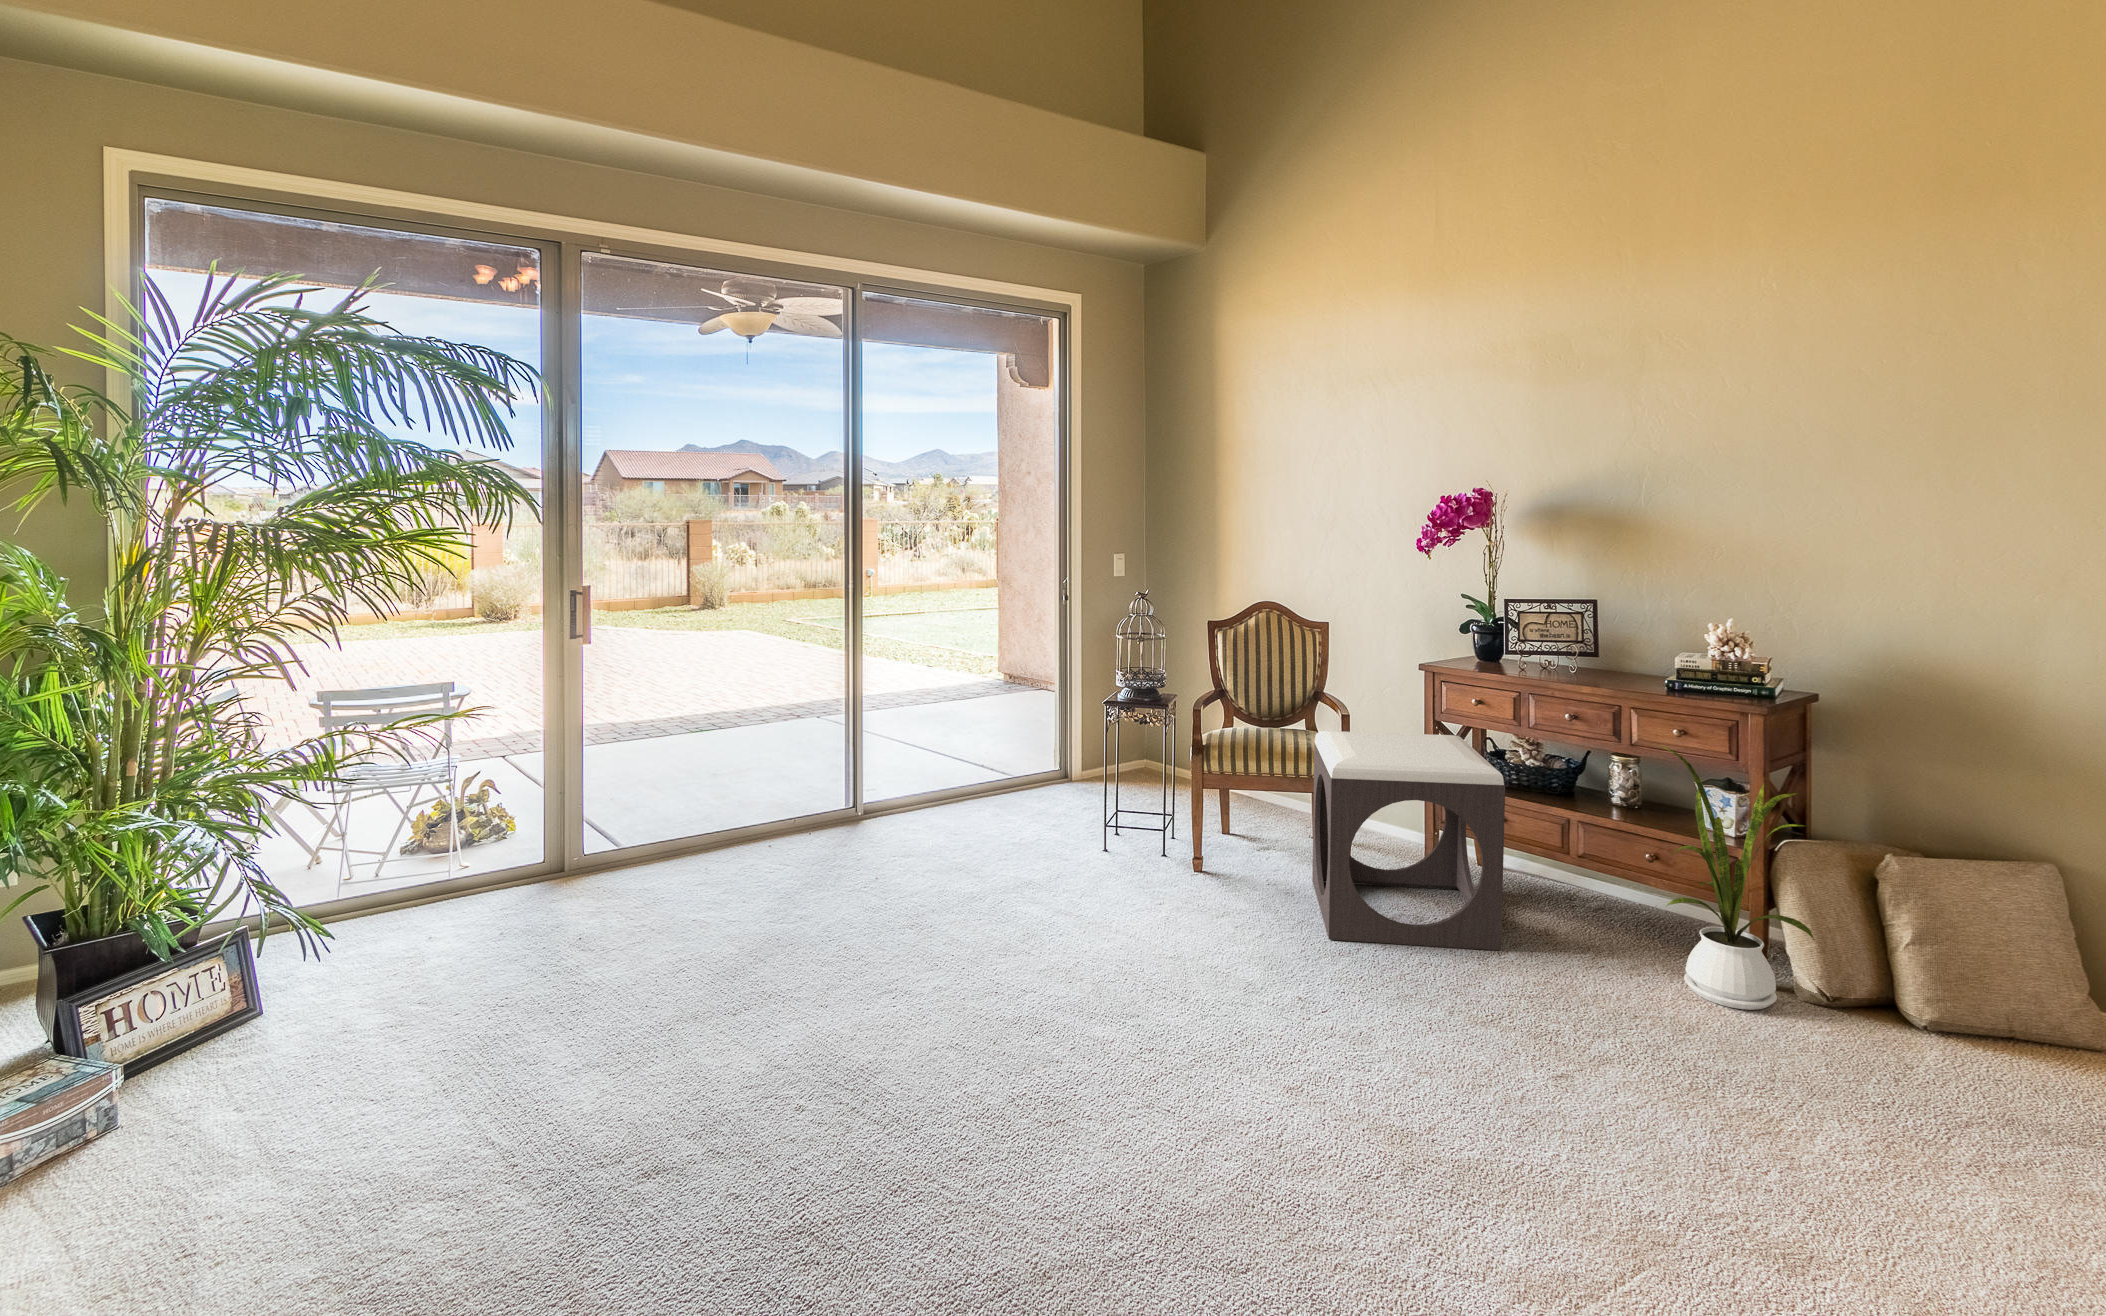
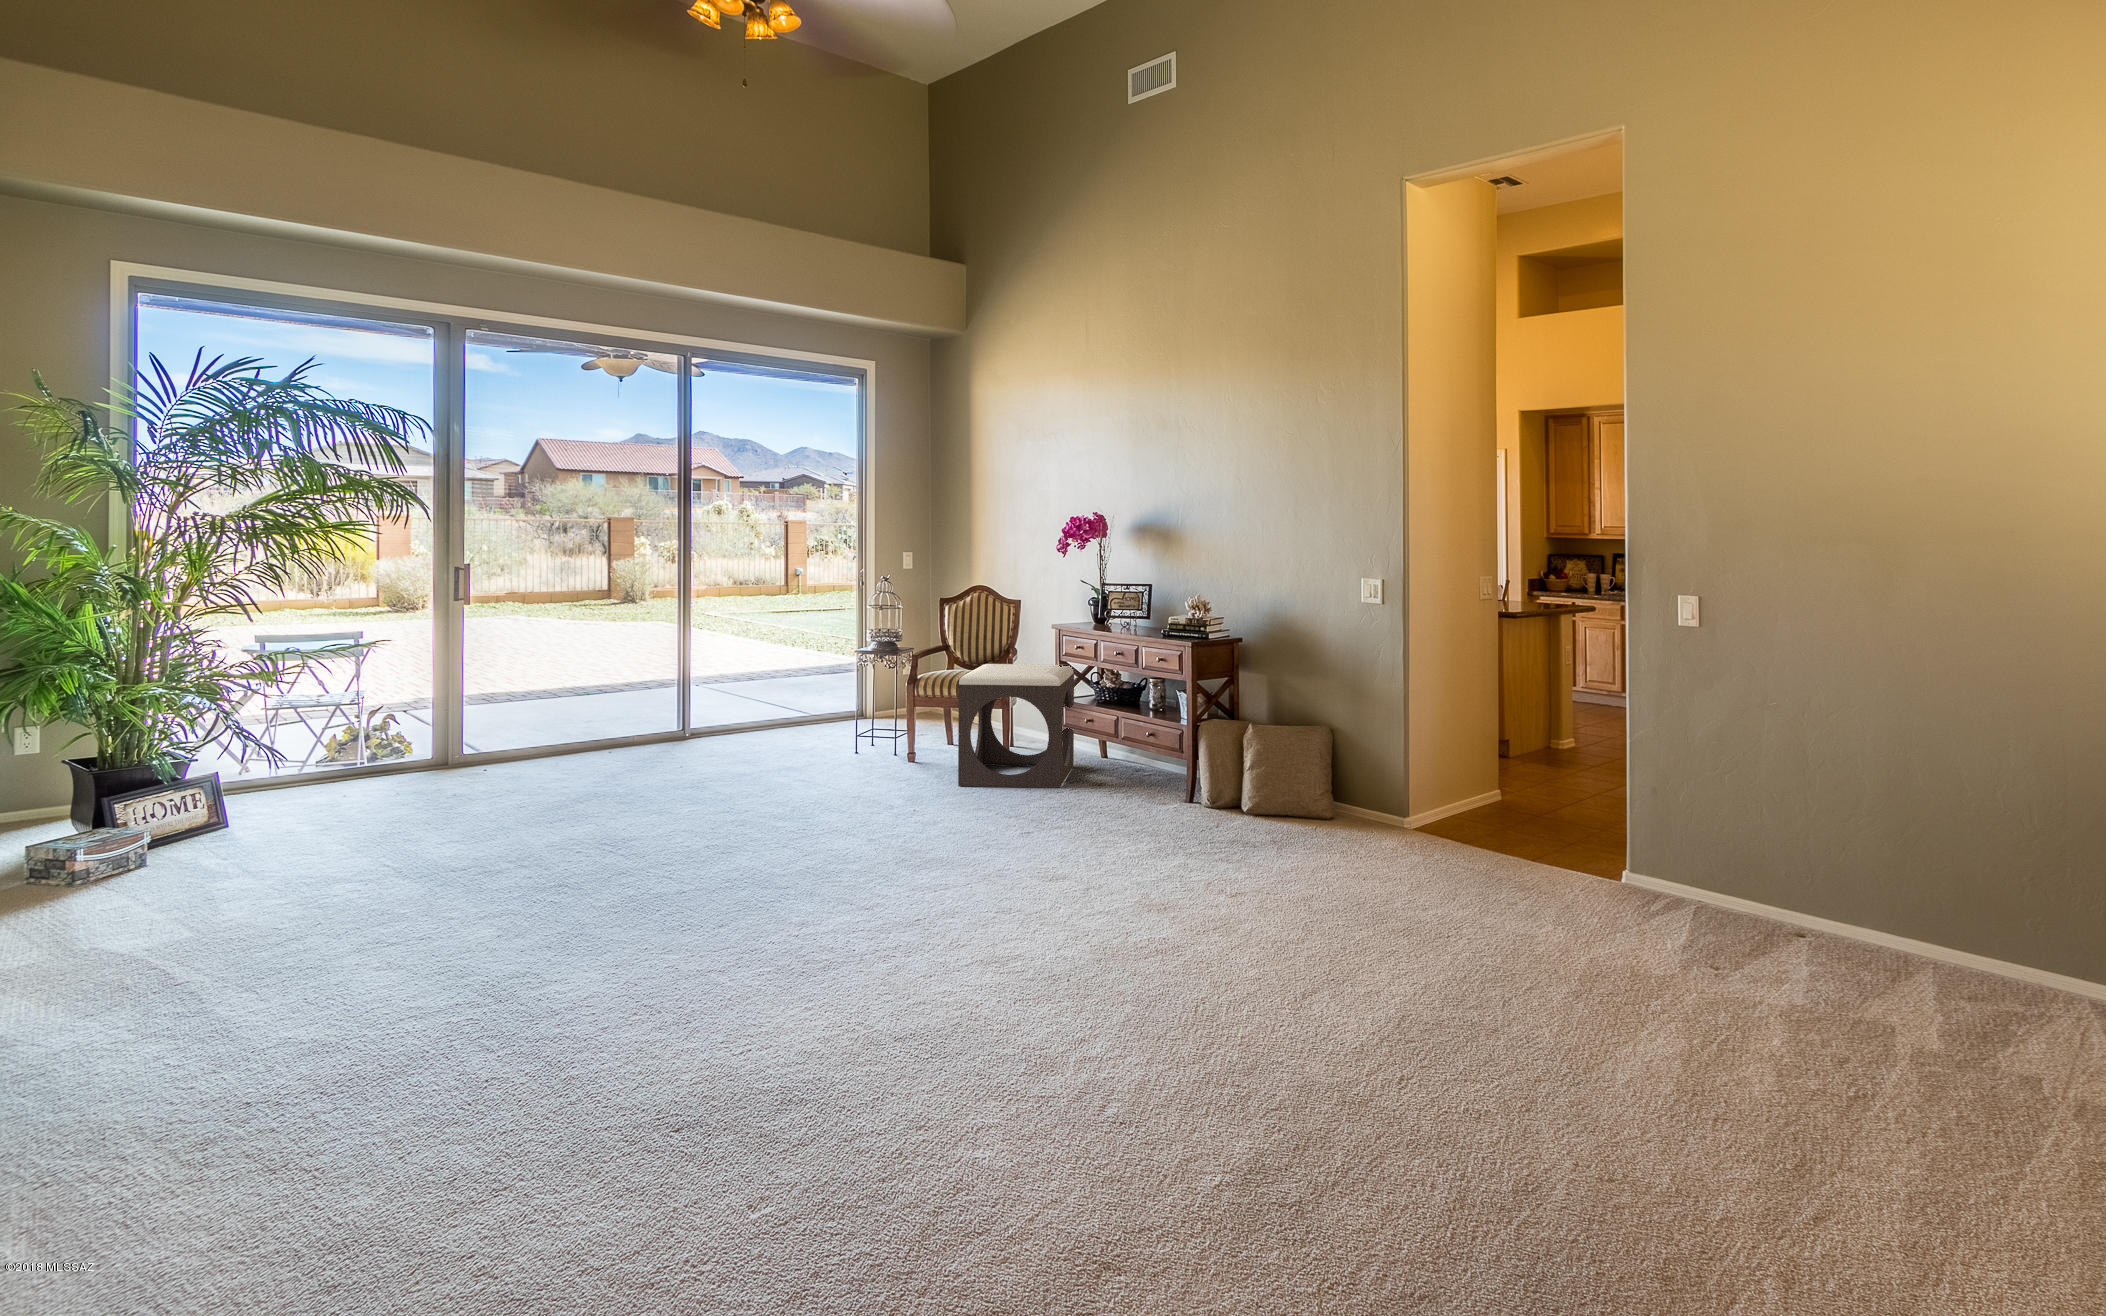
house plant: present [1659,745,1814,1010] -> none [1136,659,1203,803]

